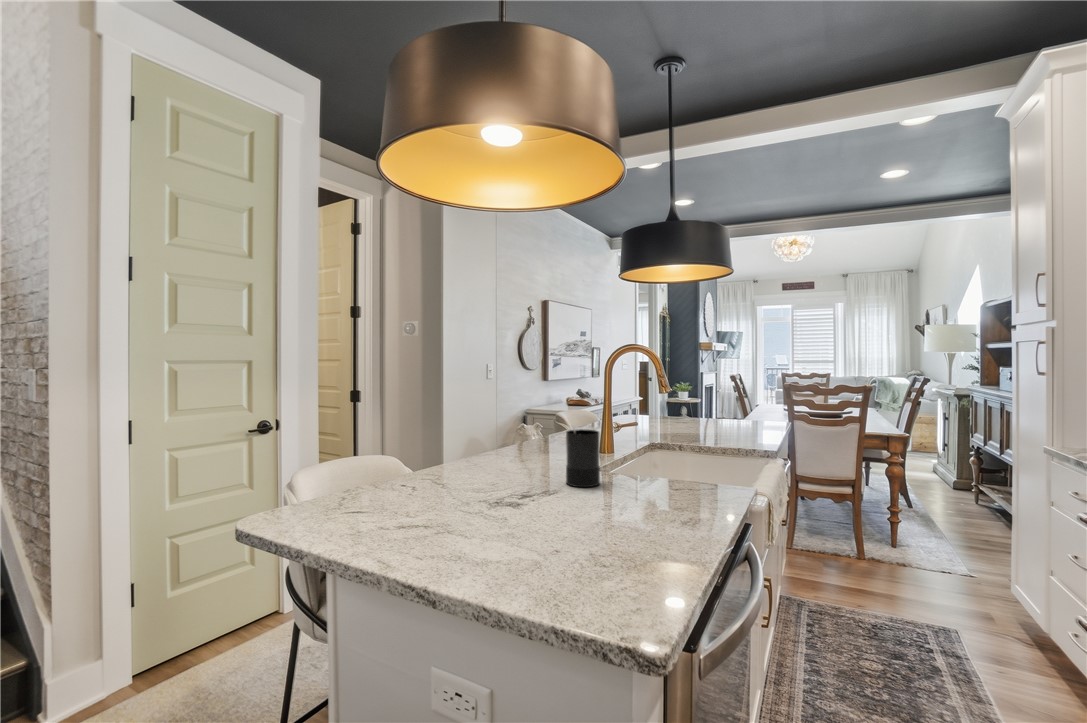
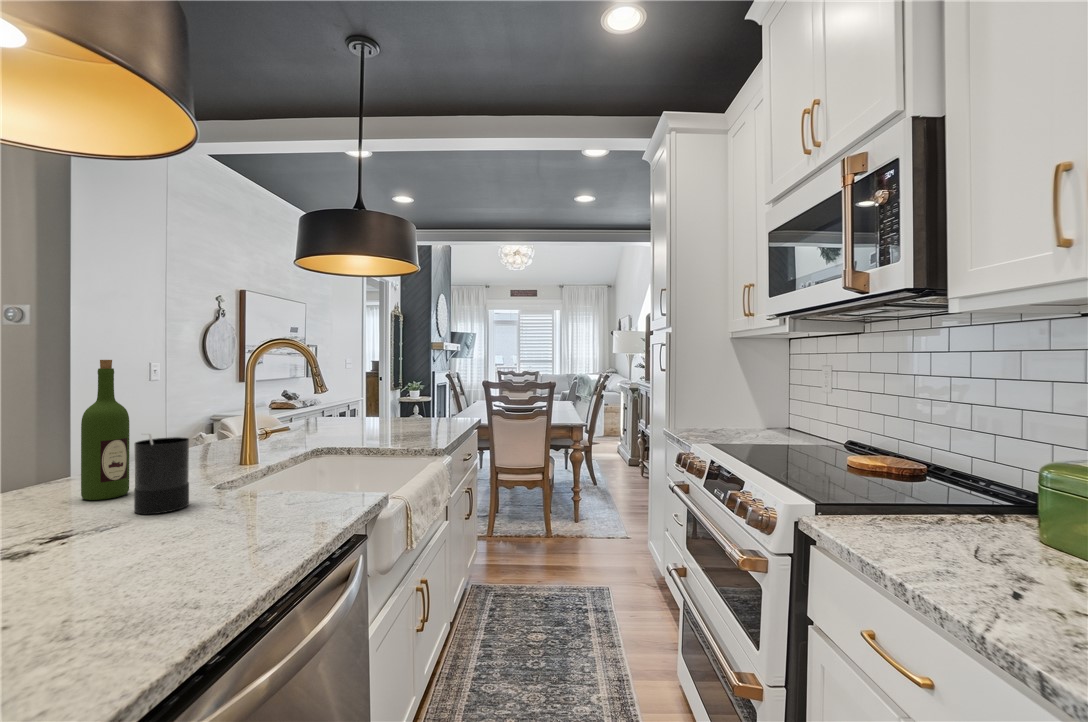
wine bottle: none [522,369,549,472] -> present [81,360,130,500]

